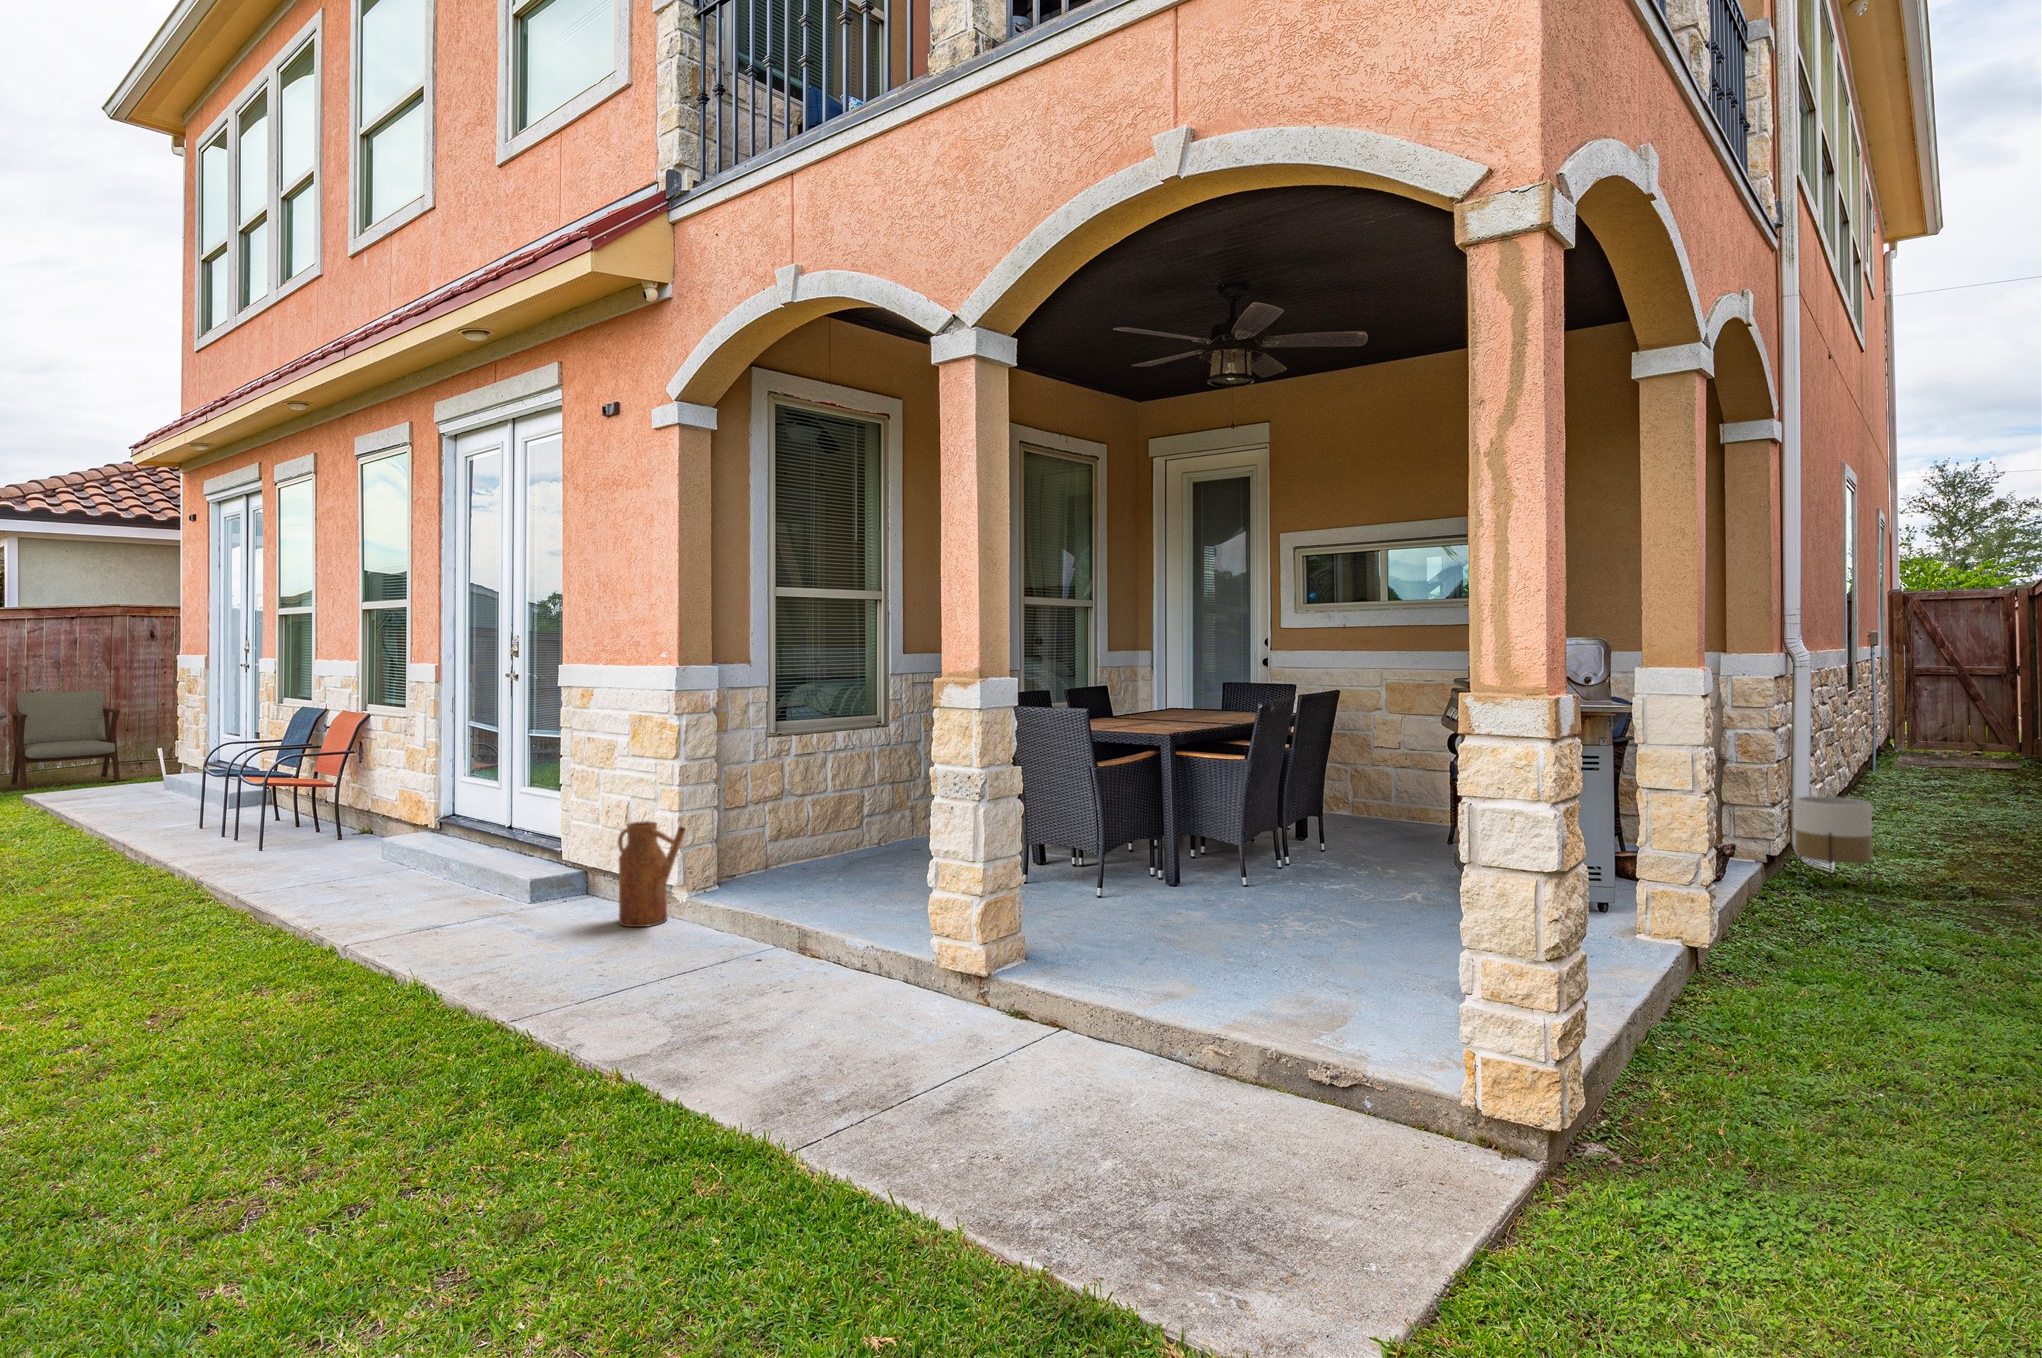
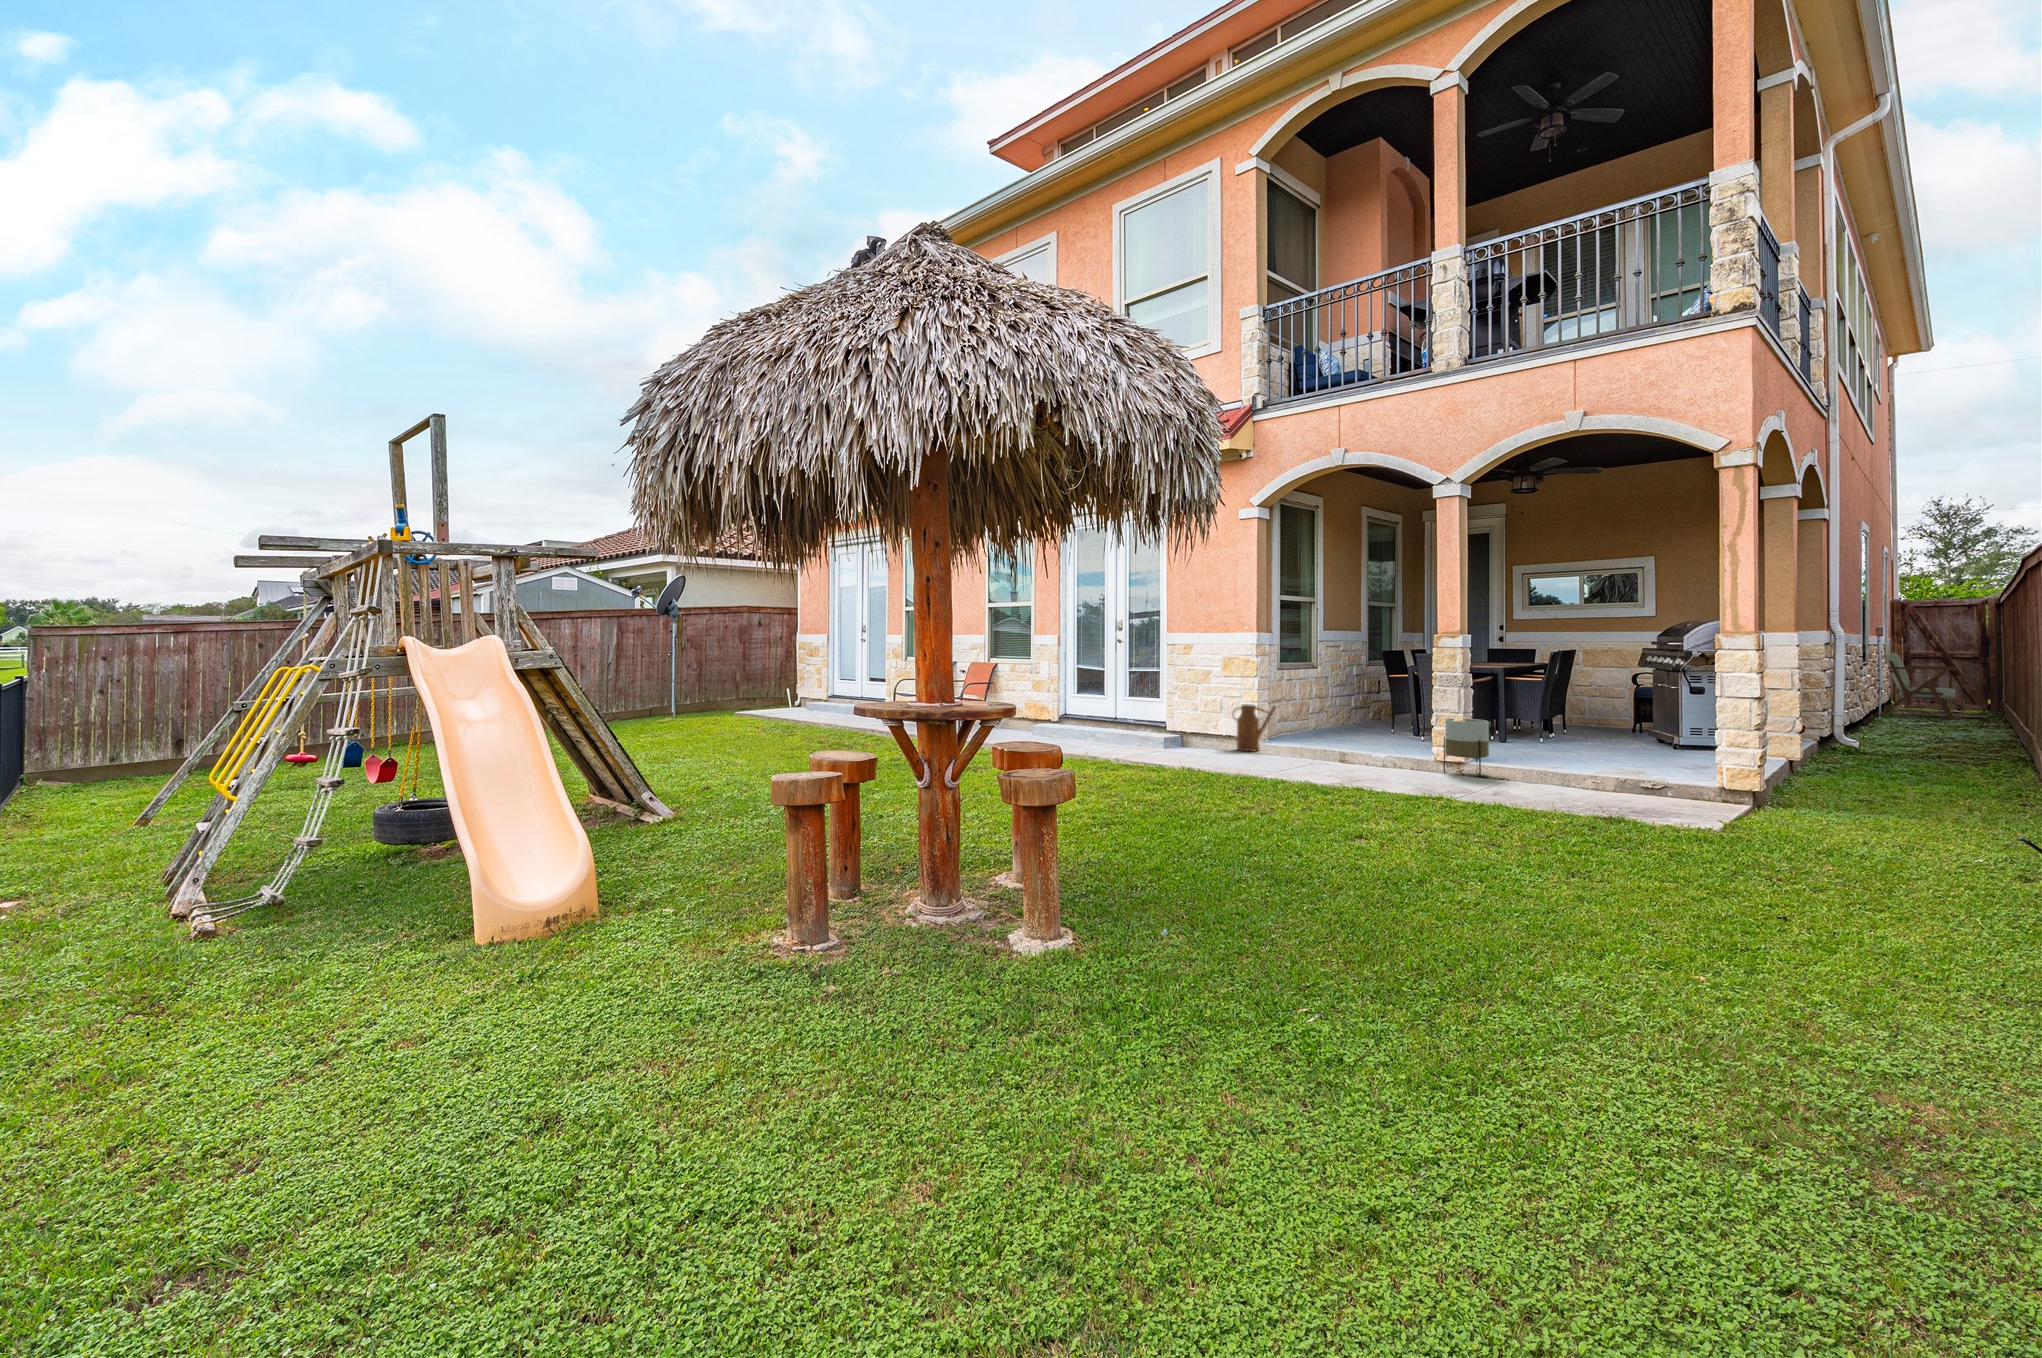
lounge chair: present [11,690,120,790] -> present [1878,653,1955,719]
planter: present [1795,796,1872,892] -> present [1444,719,1489,777]

